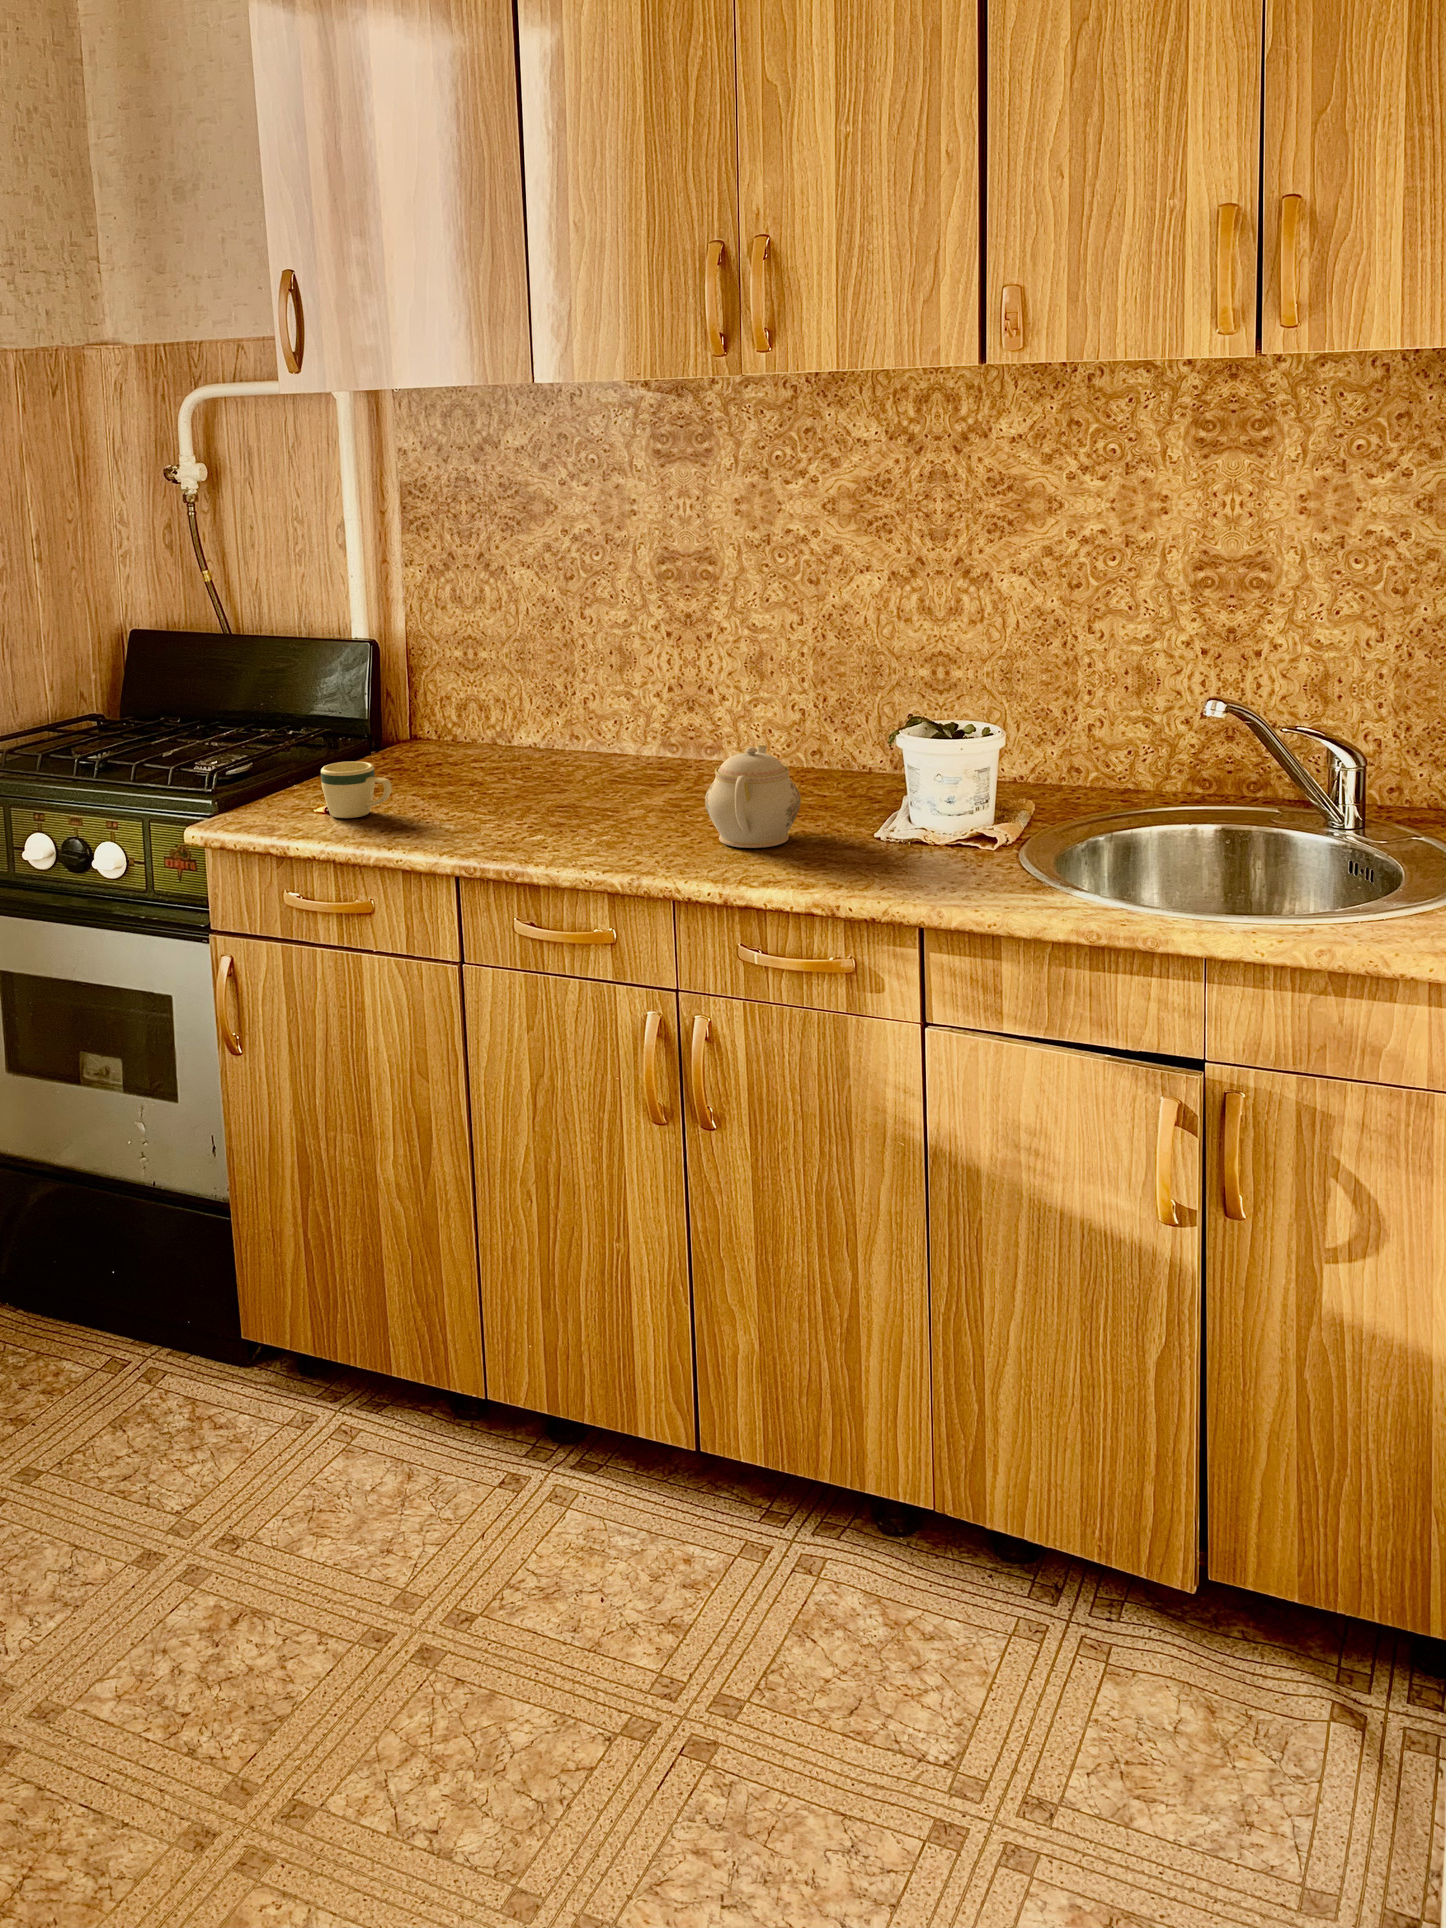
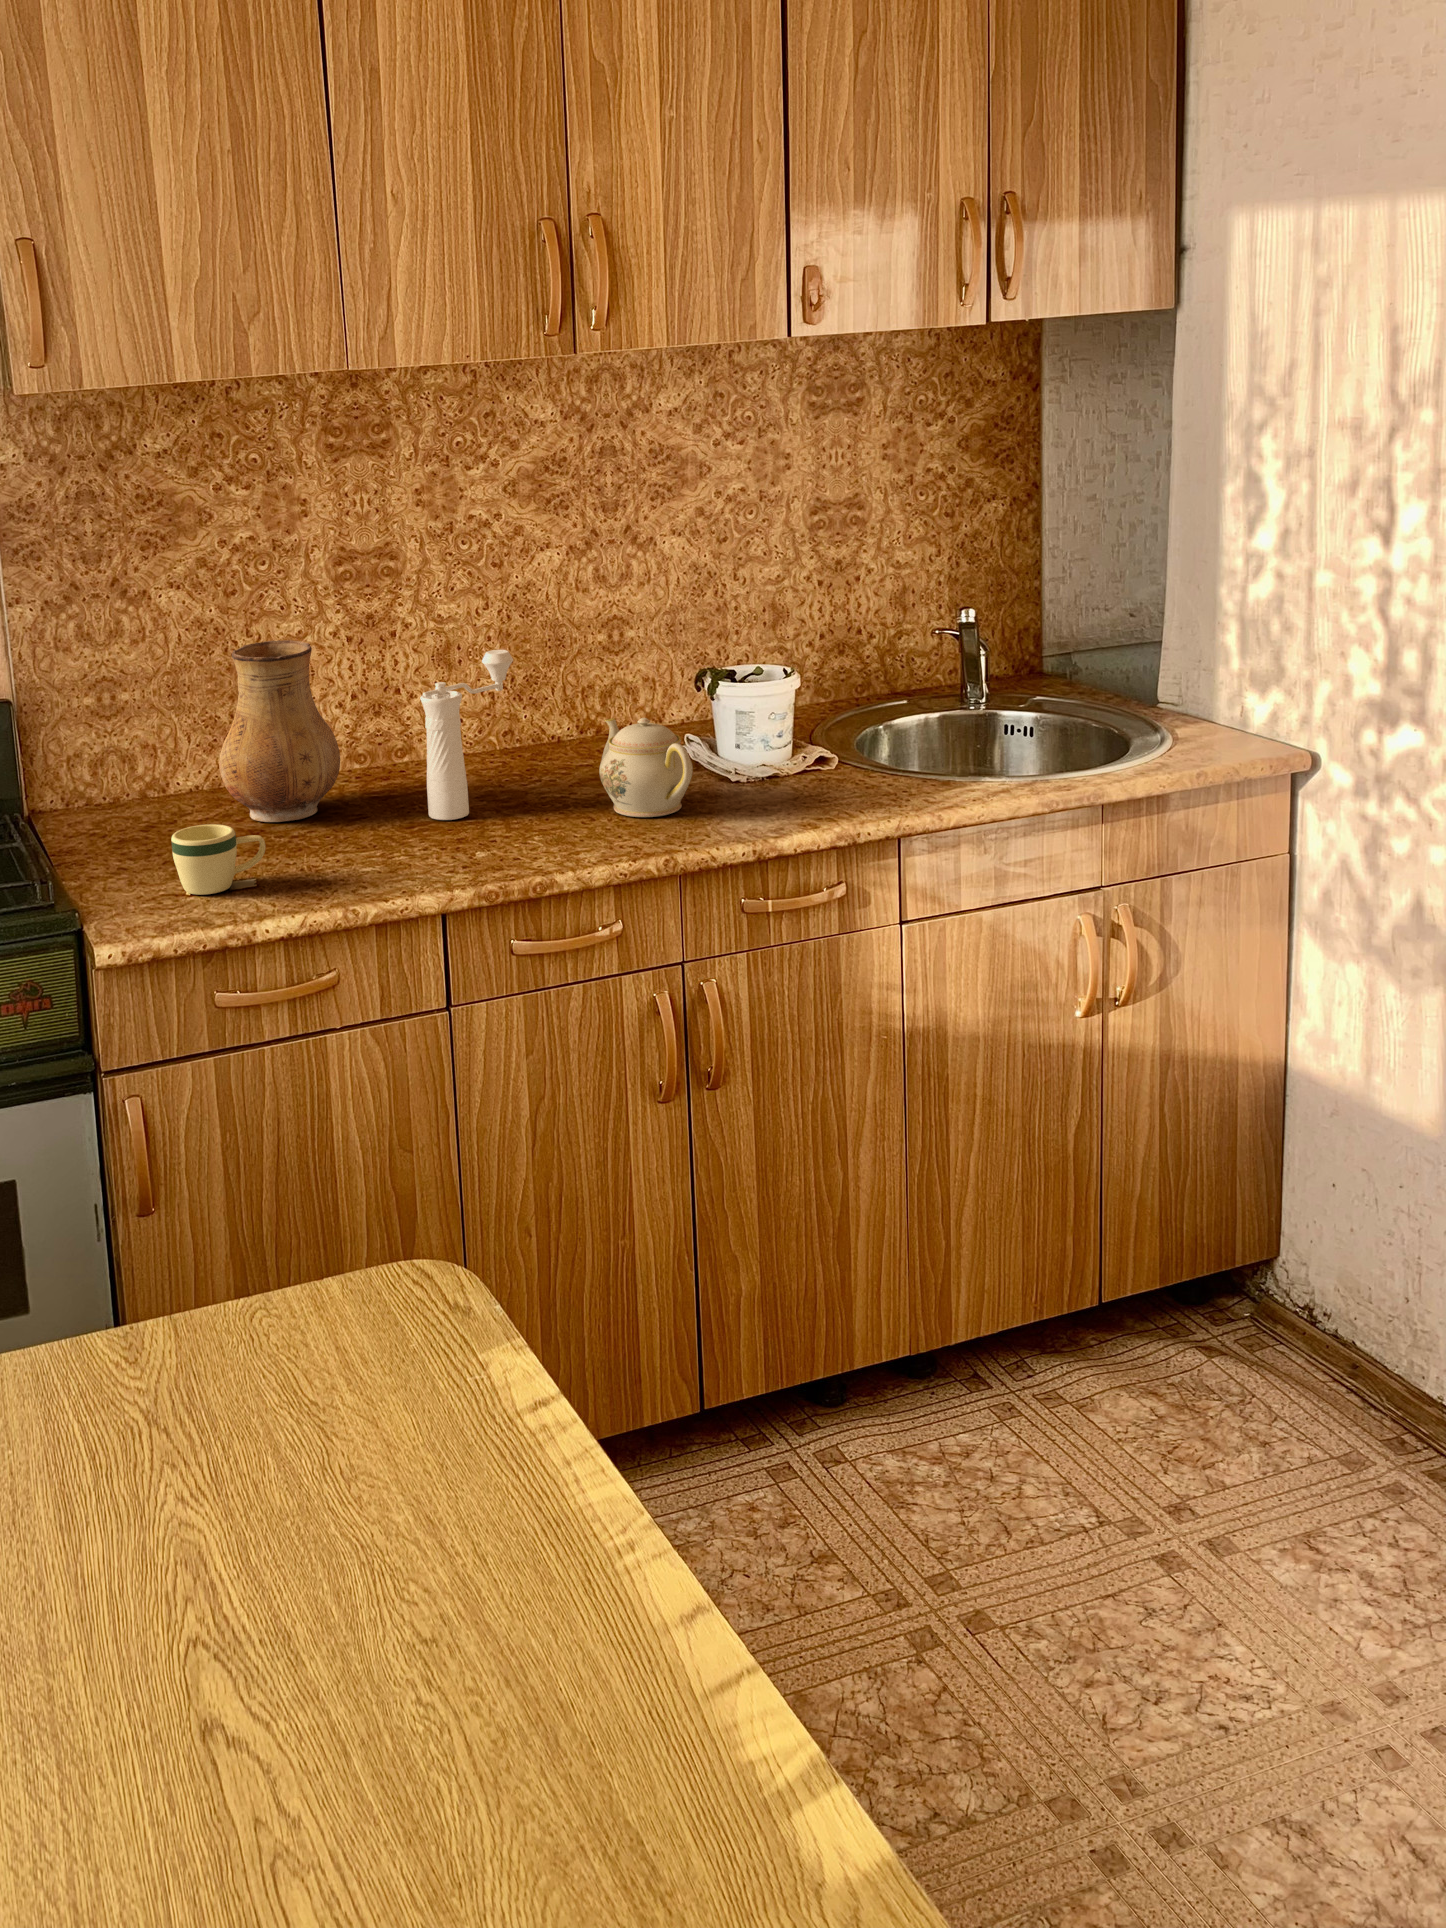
ceramic pitcher: none [481,623,588,785] -> present [219,640,340,822]
pepper mill: none [593,660,706,811] -> present [420,650,513,820]

